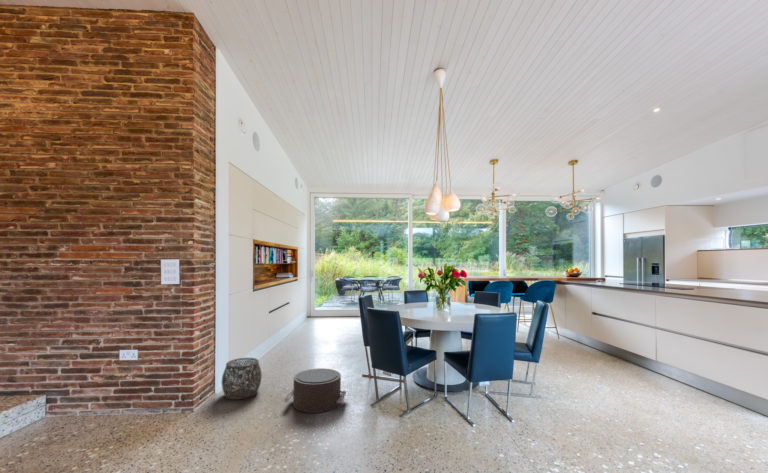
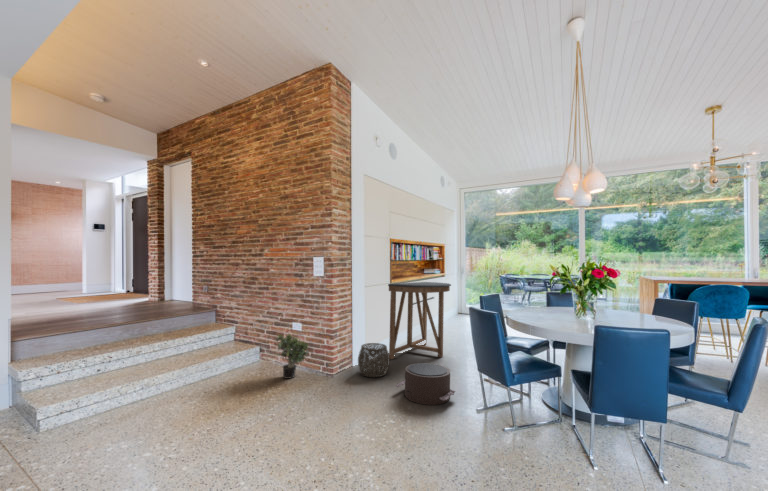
console table: none [248,281,311,373] -> present [388,282,451,359]
potted plant: none [95,367,156,431] -> present [276,334,308,378]

